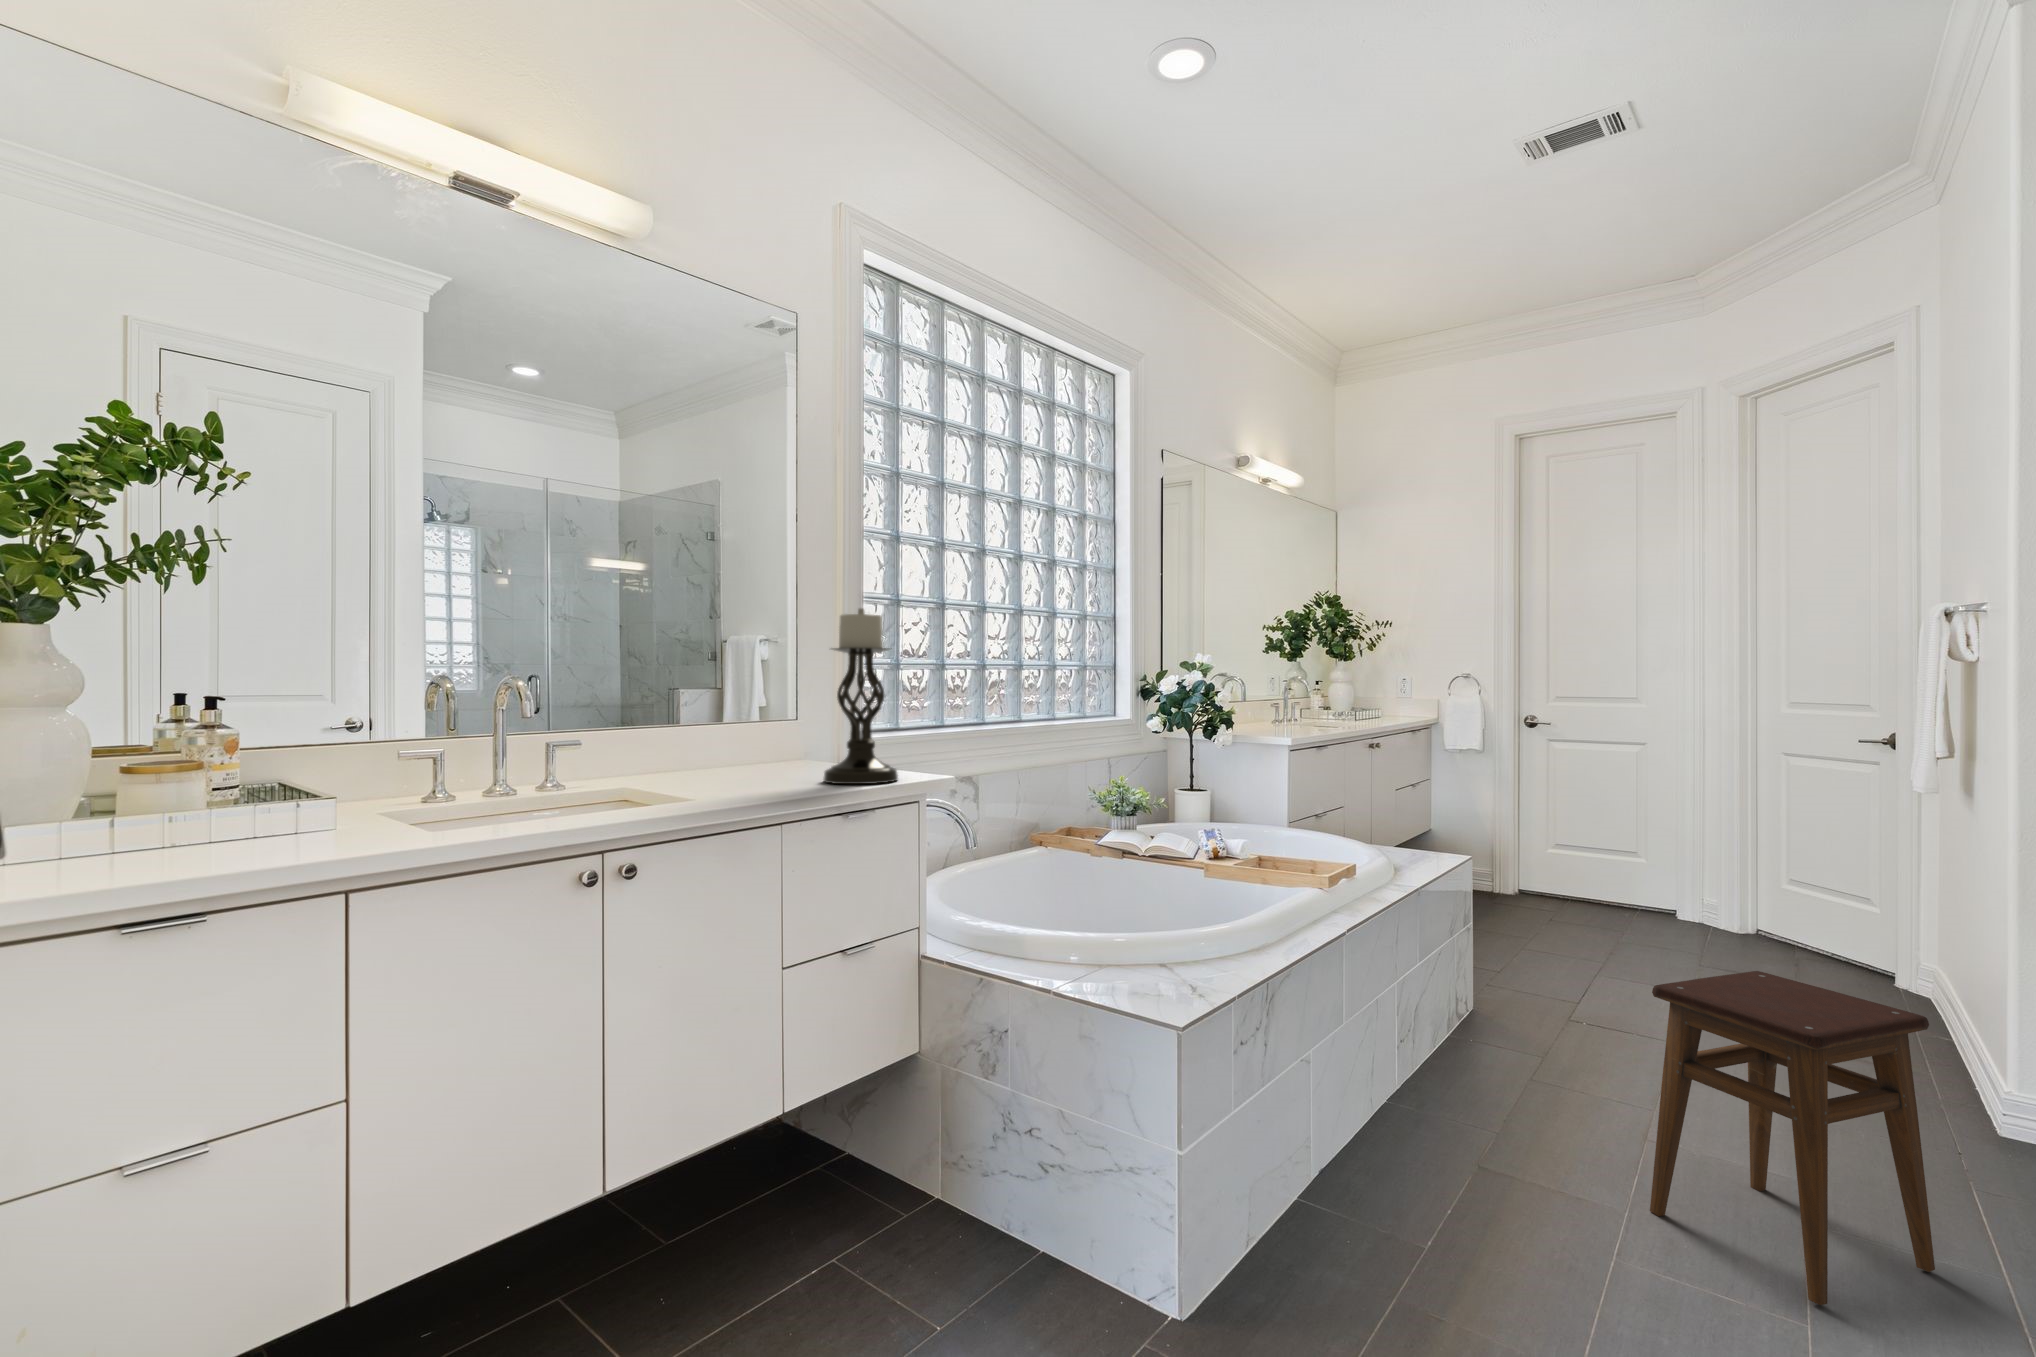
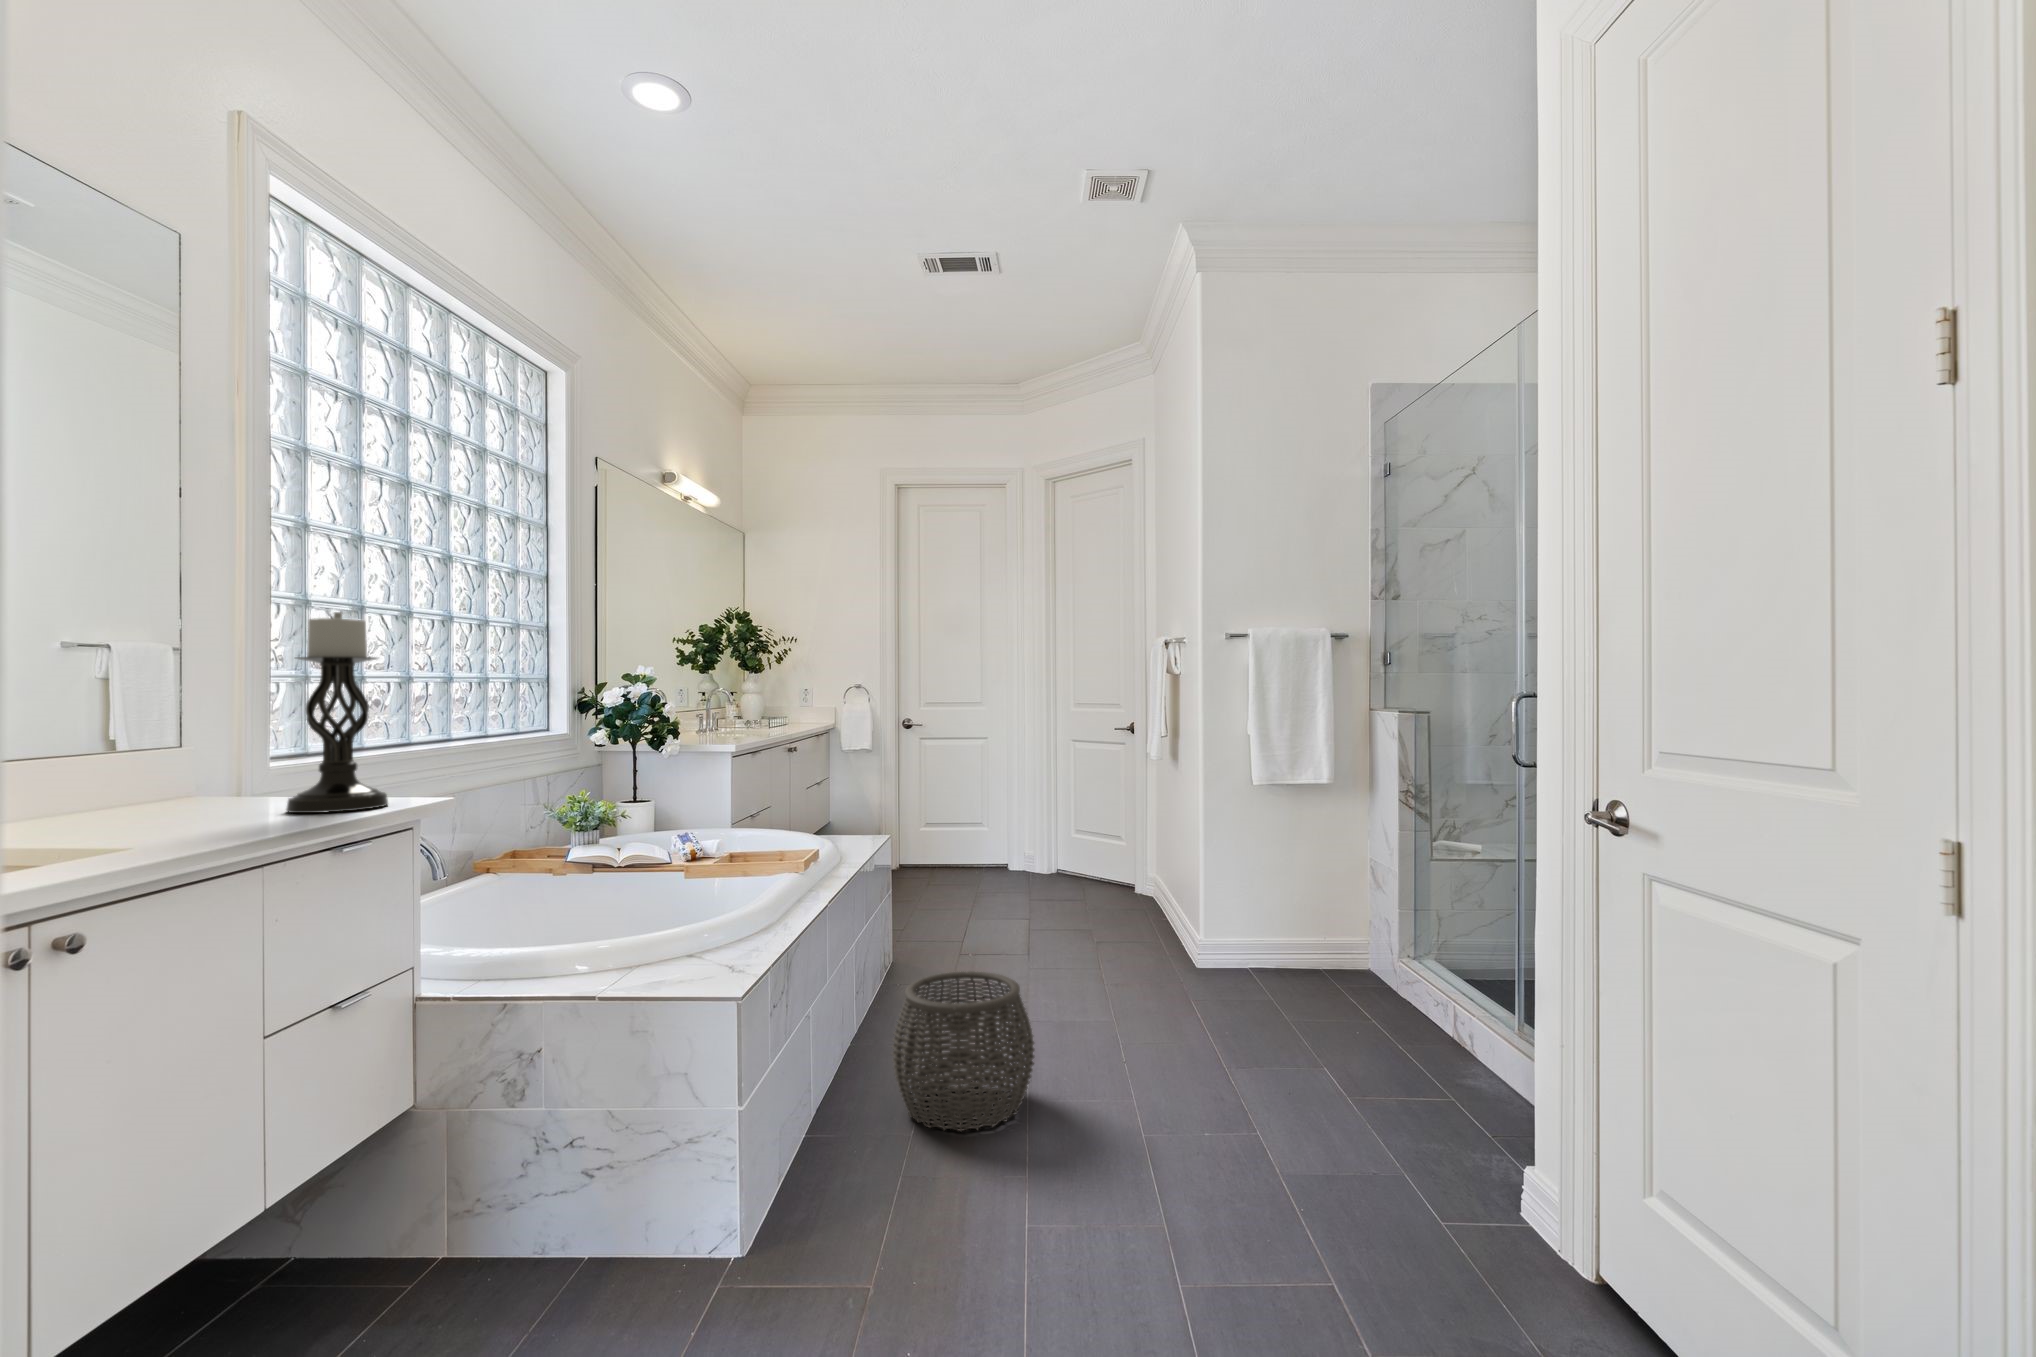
stool: present [1650,971,1935,1305] -> none [1046,888,1196,1097]
woven basket: none [1411,1042,1616,1265] -> present [892,971,1035,1131]

